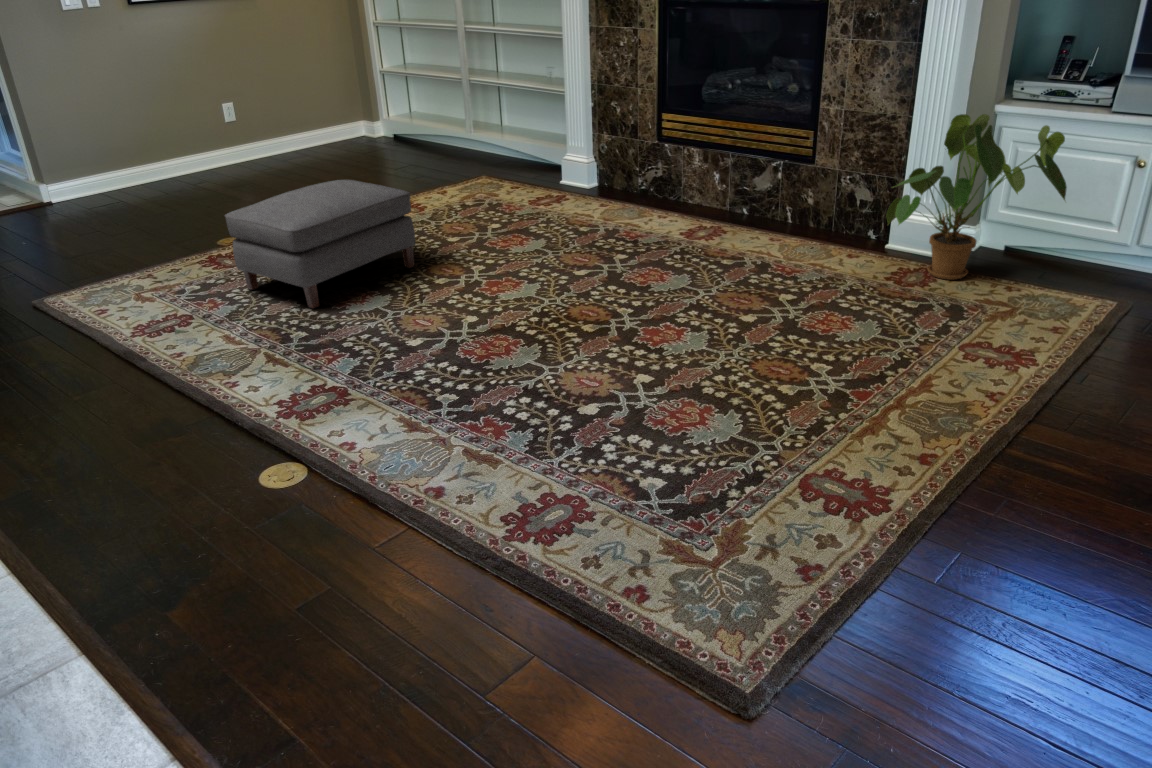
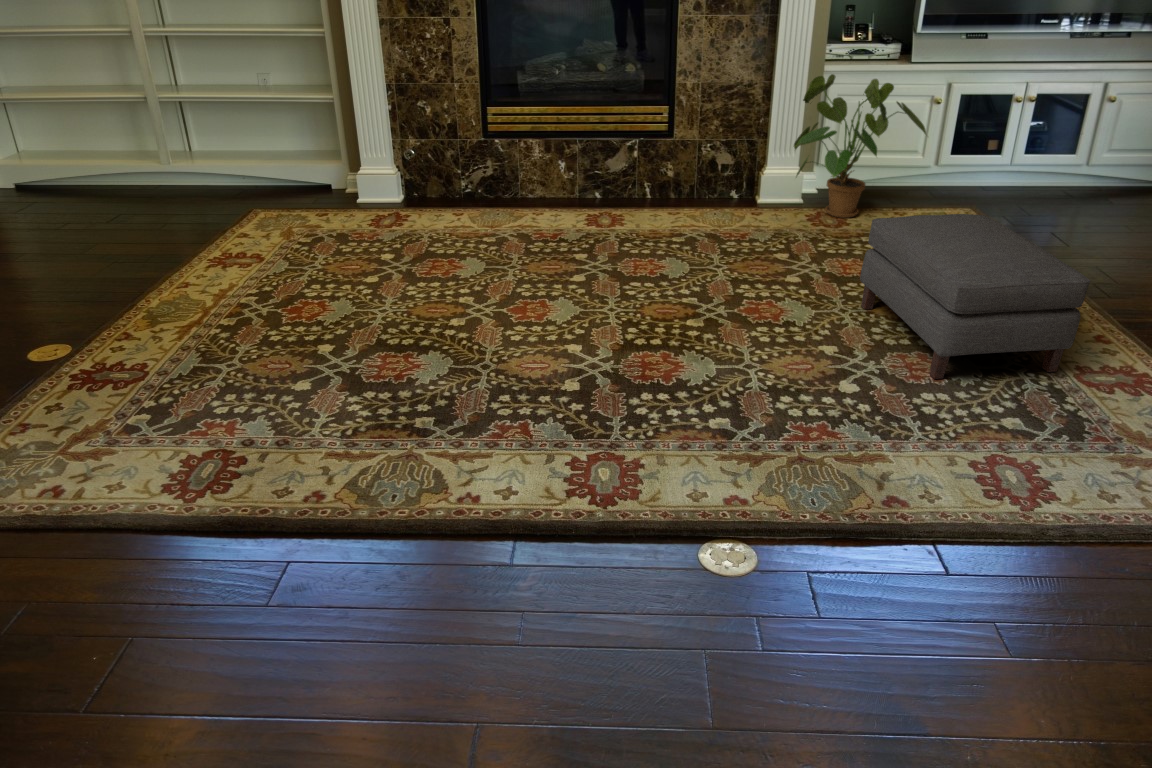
ottoman: present [225,180,415,308] -> present [860,214,1090,379]

